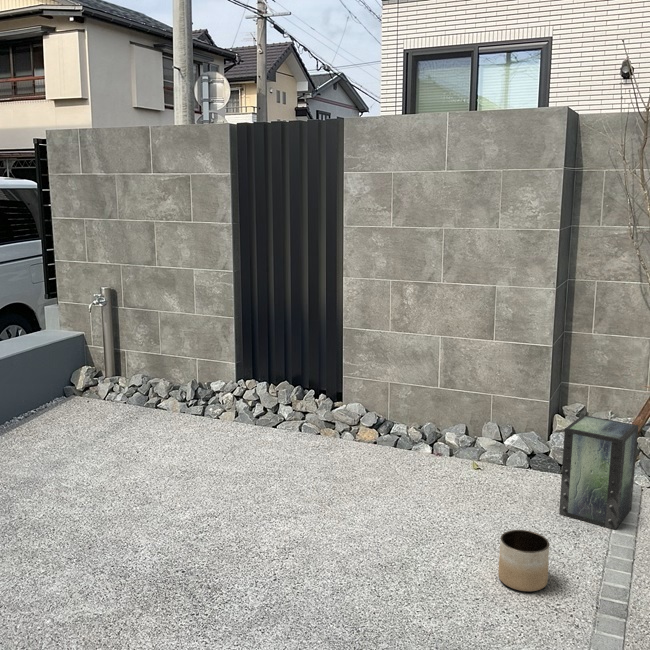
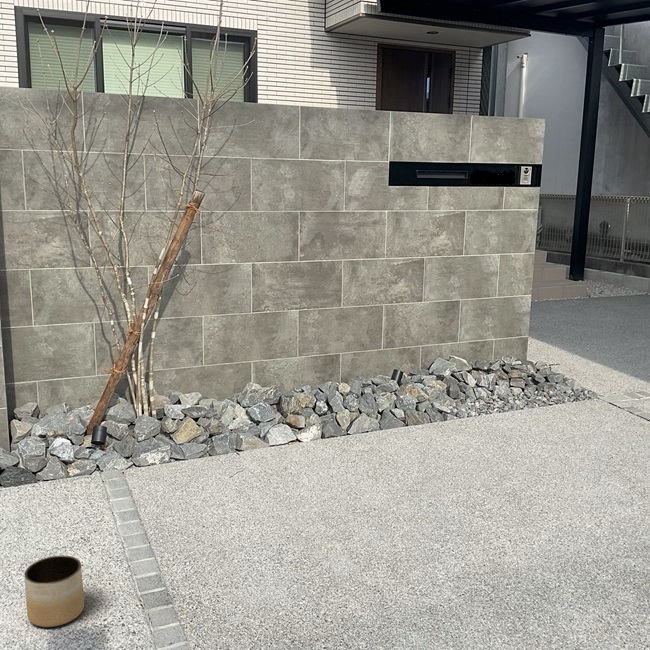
storage box: present [559,415,638,529] -> none [51,411,123,526]

